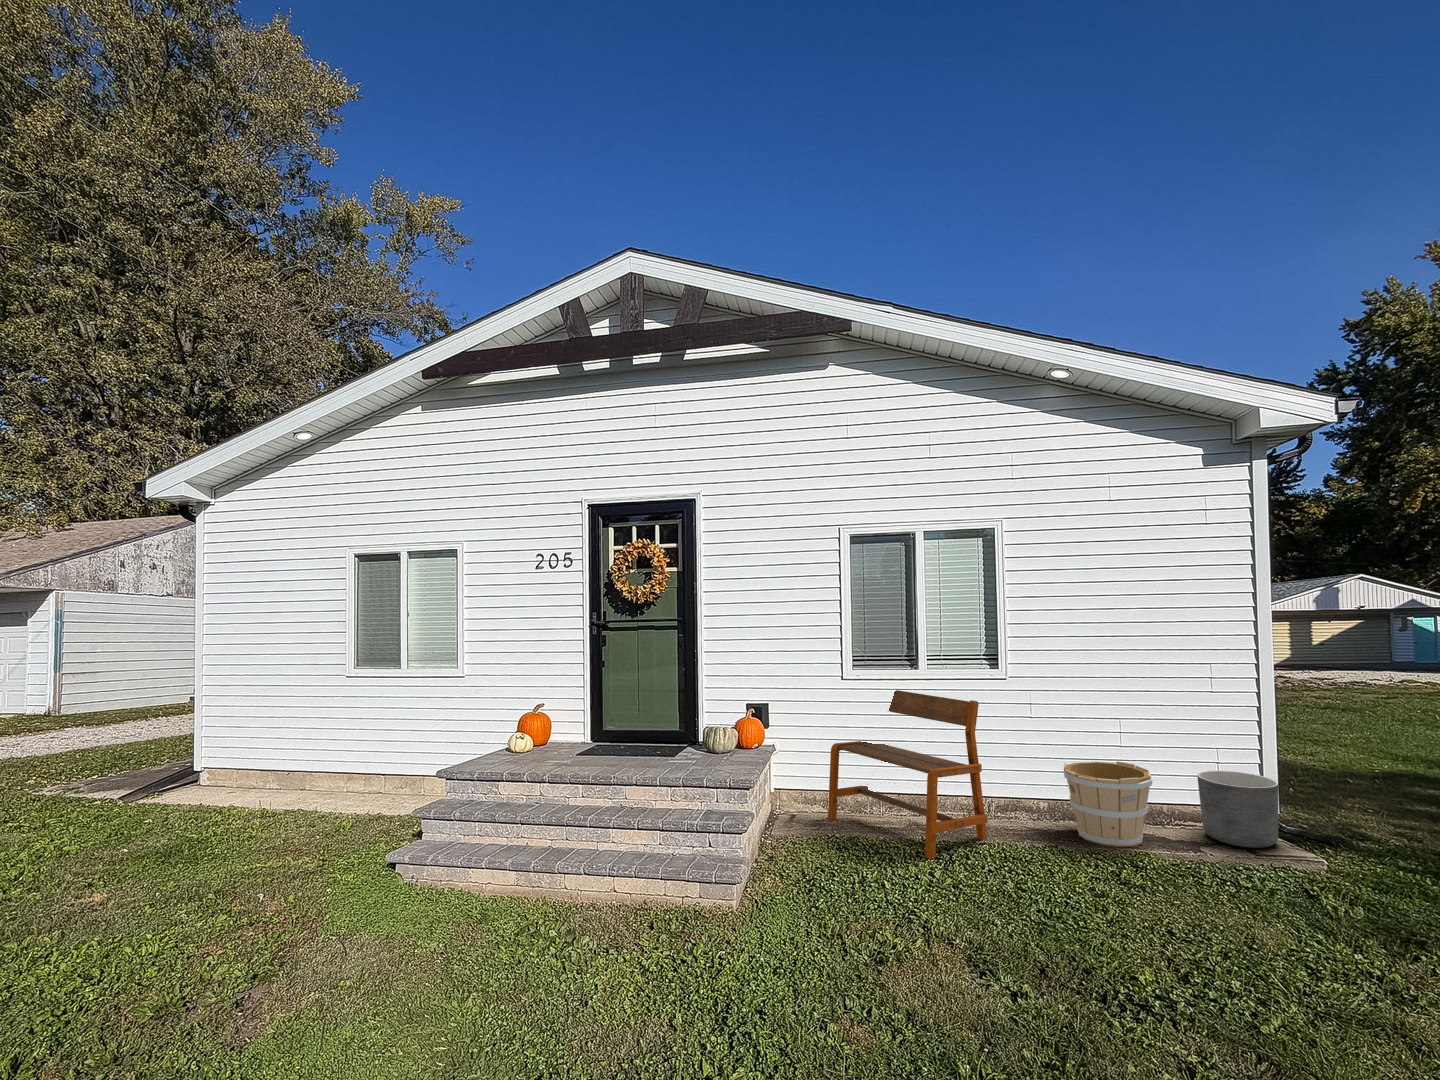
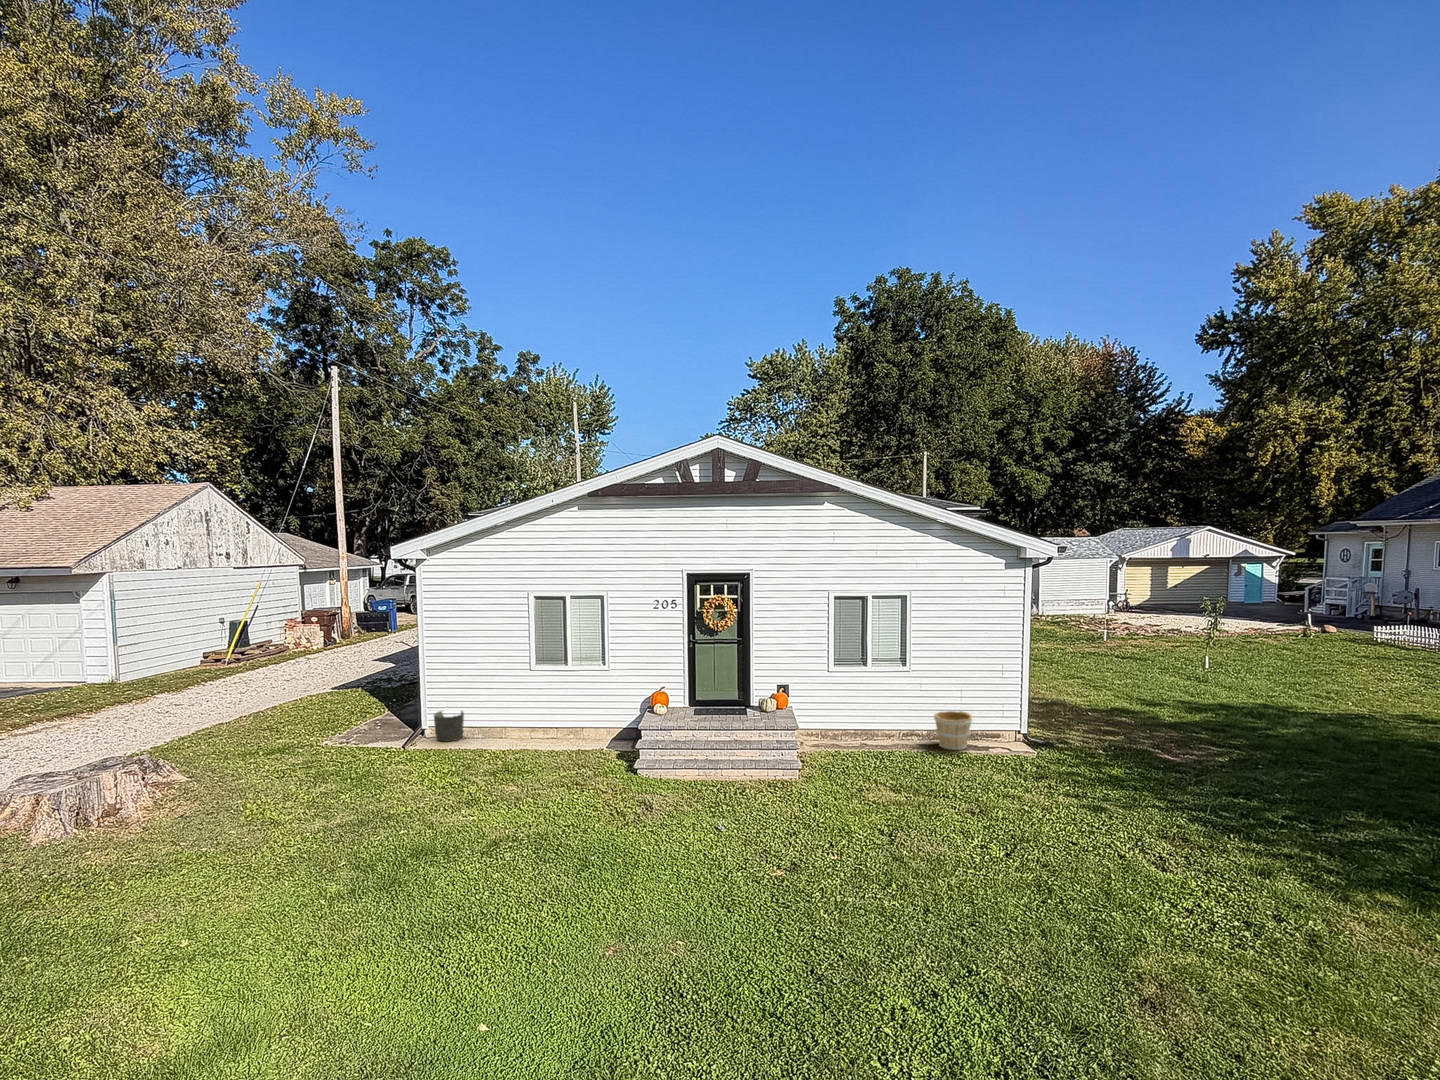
bench: present [828,690,988,859] -> none [820,674,898,758]
planter: present [1197,770,1278,848] -> present [434,711,464,742]

